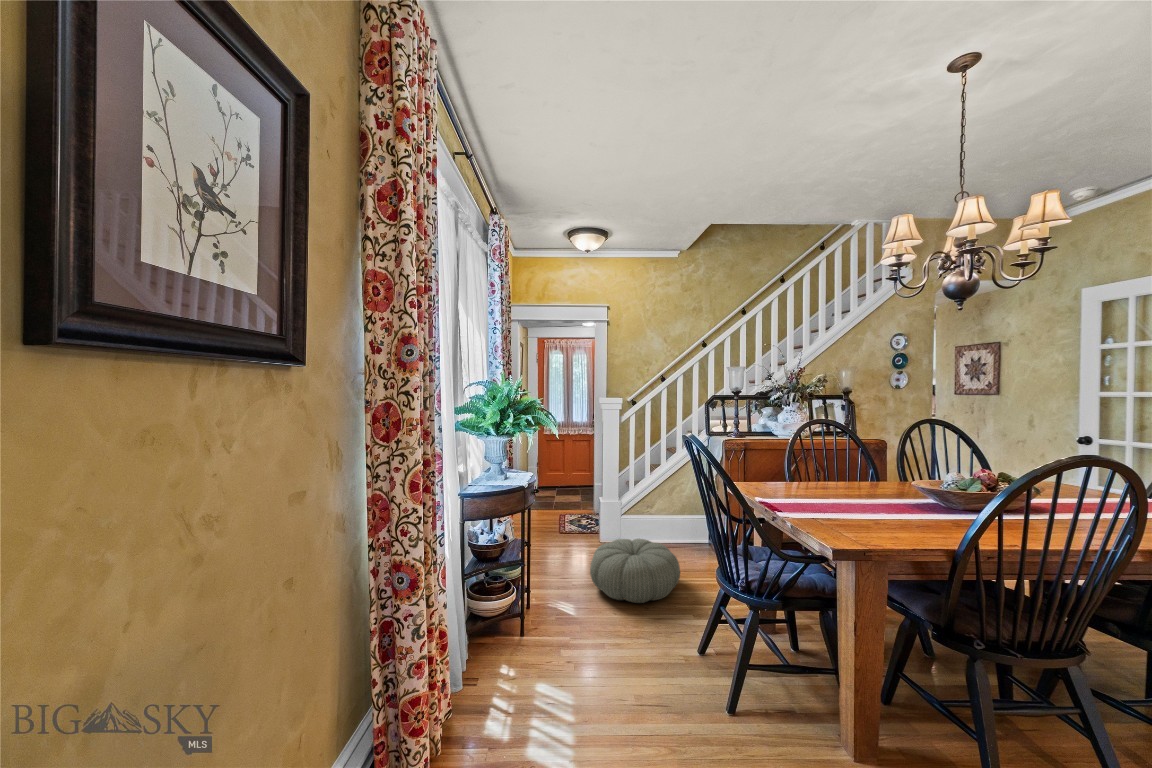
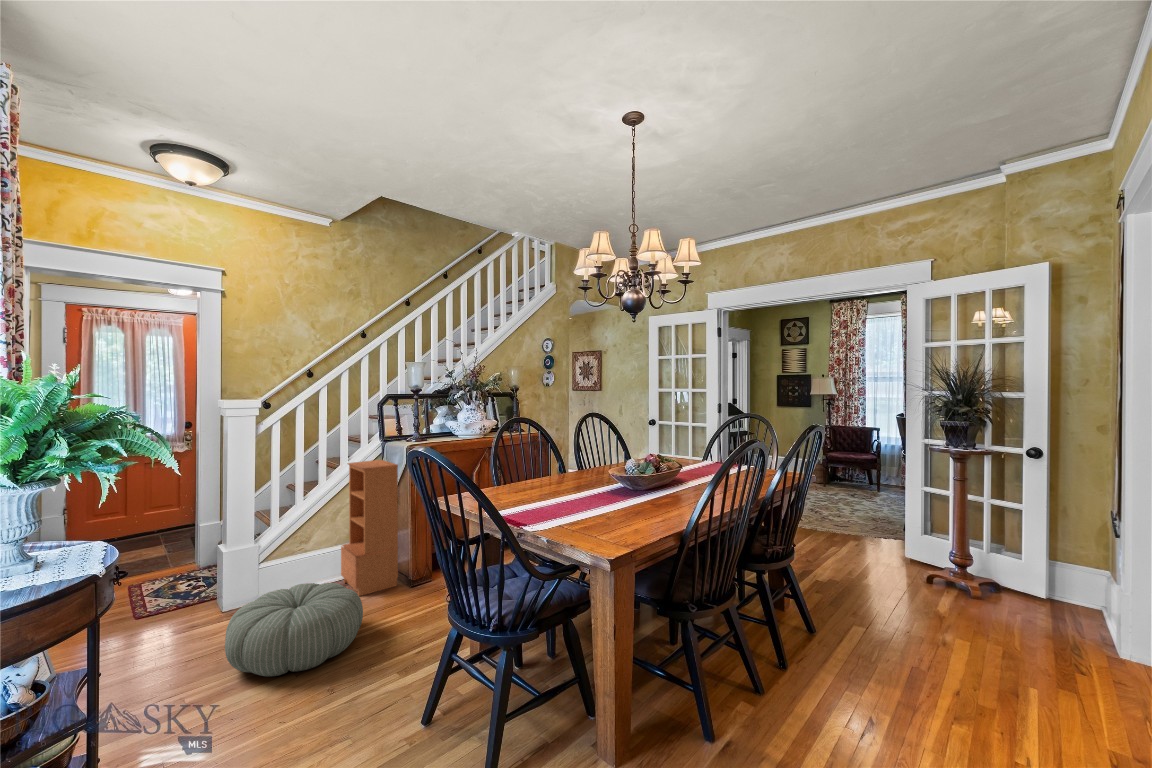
bookcase: none [676,451,718,560] -> present [341,460,398,596]

